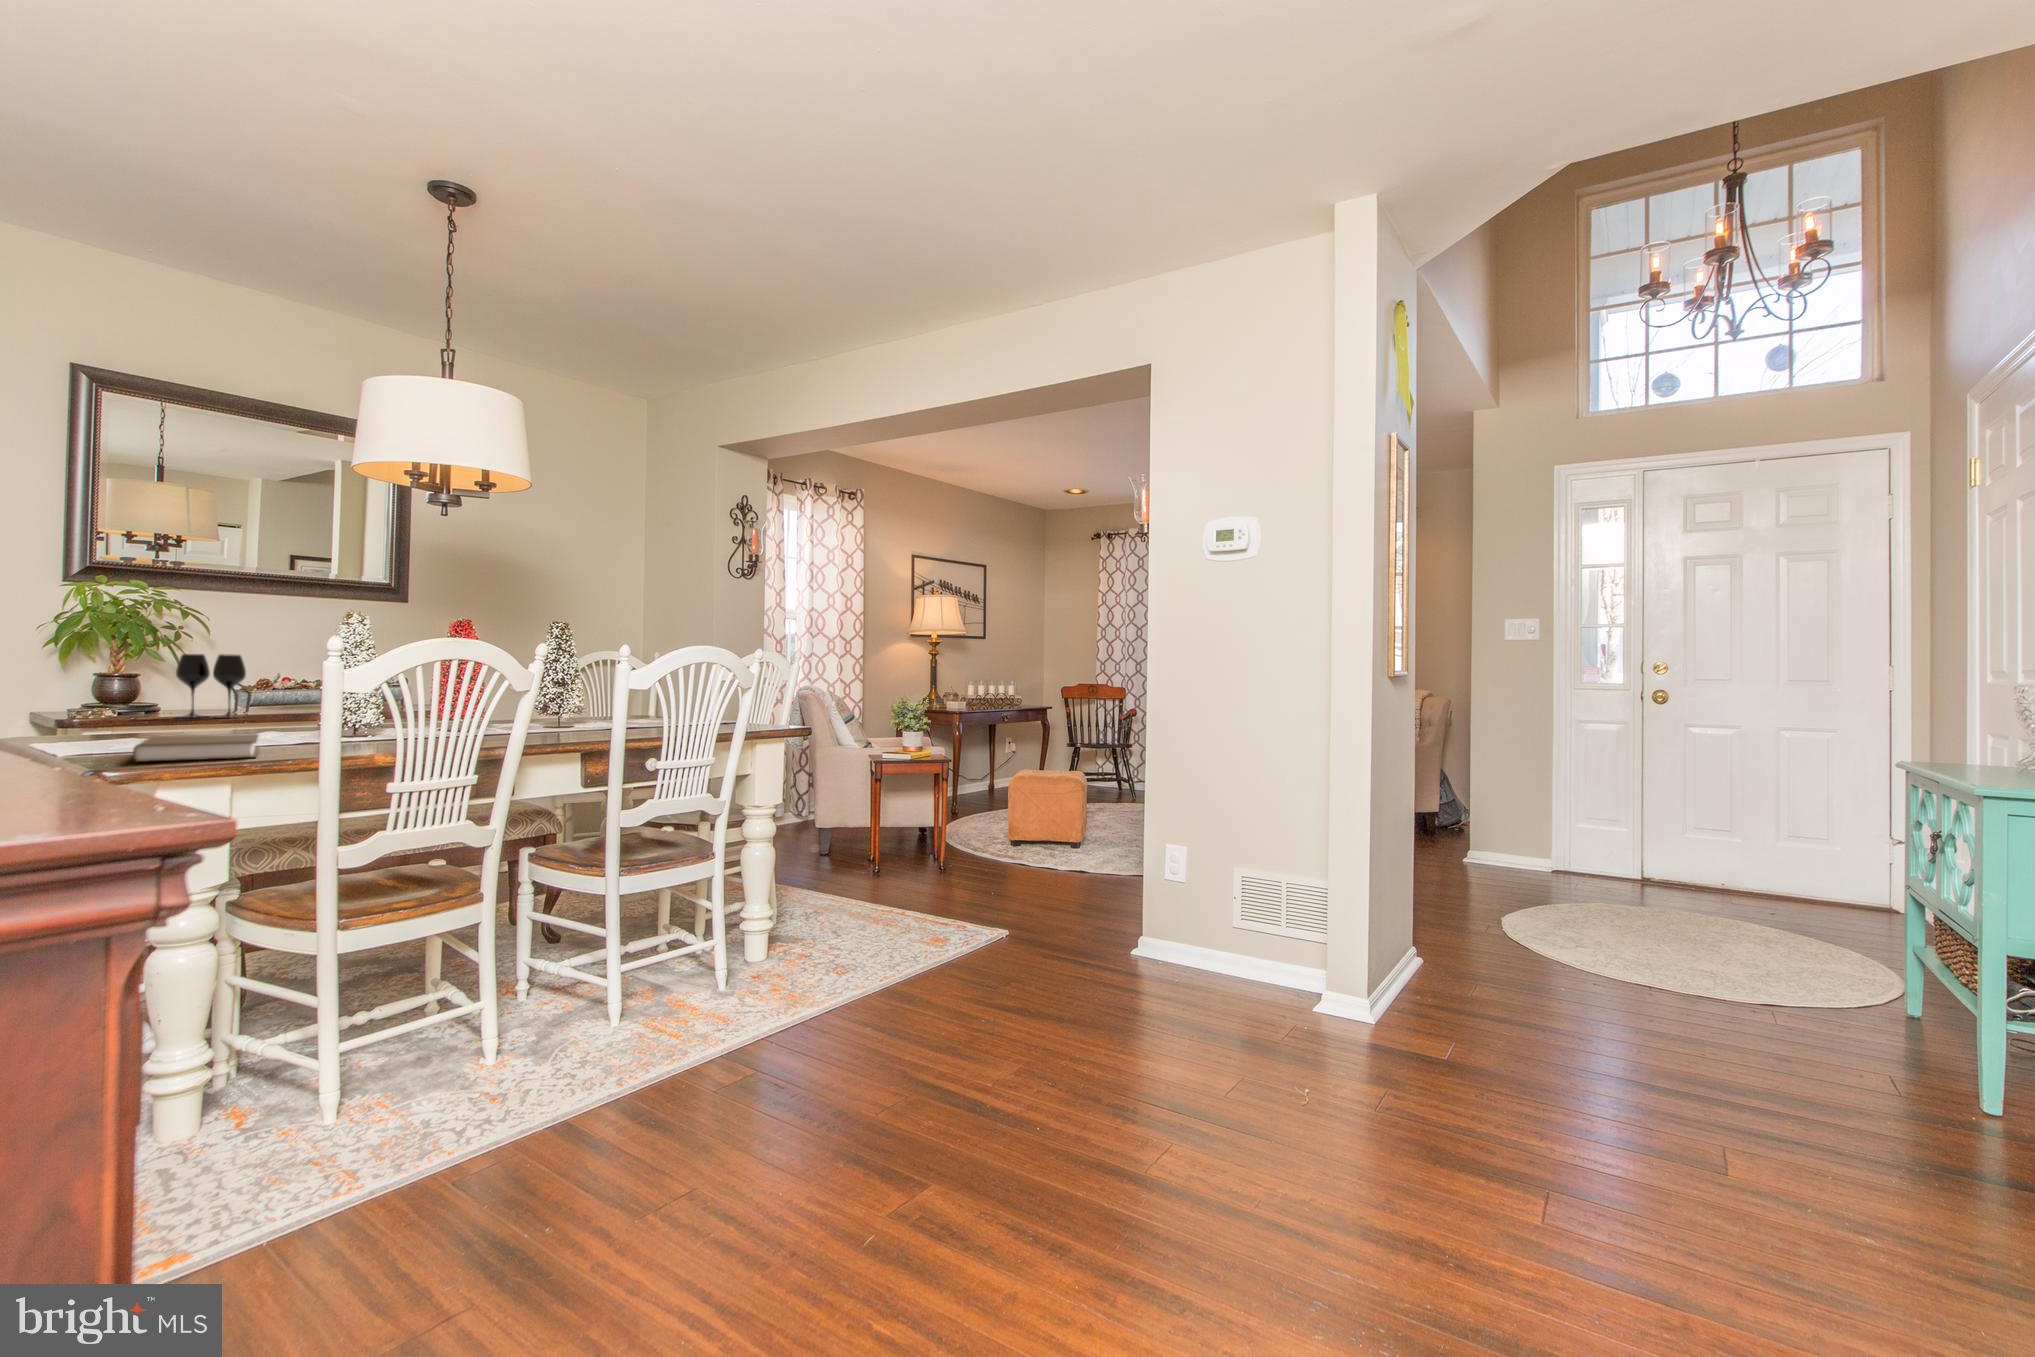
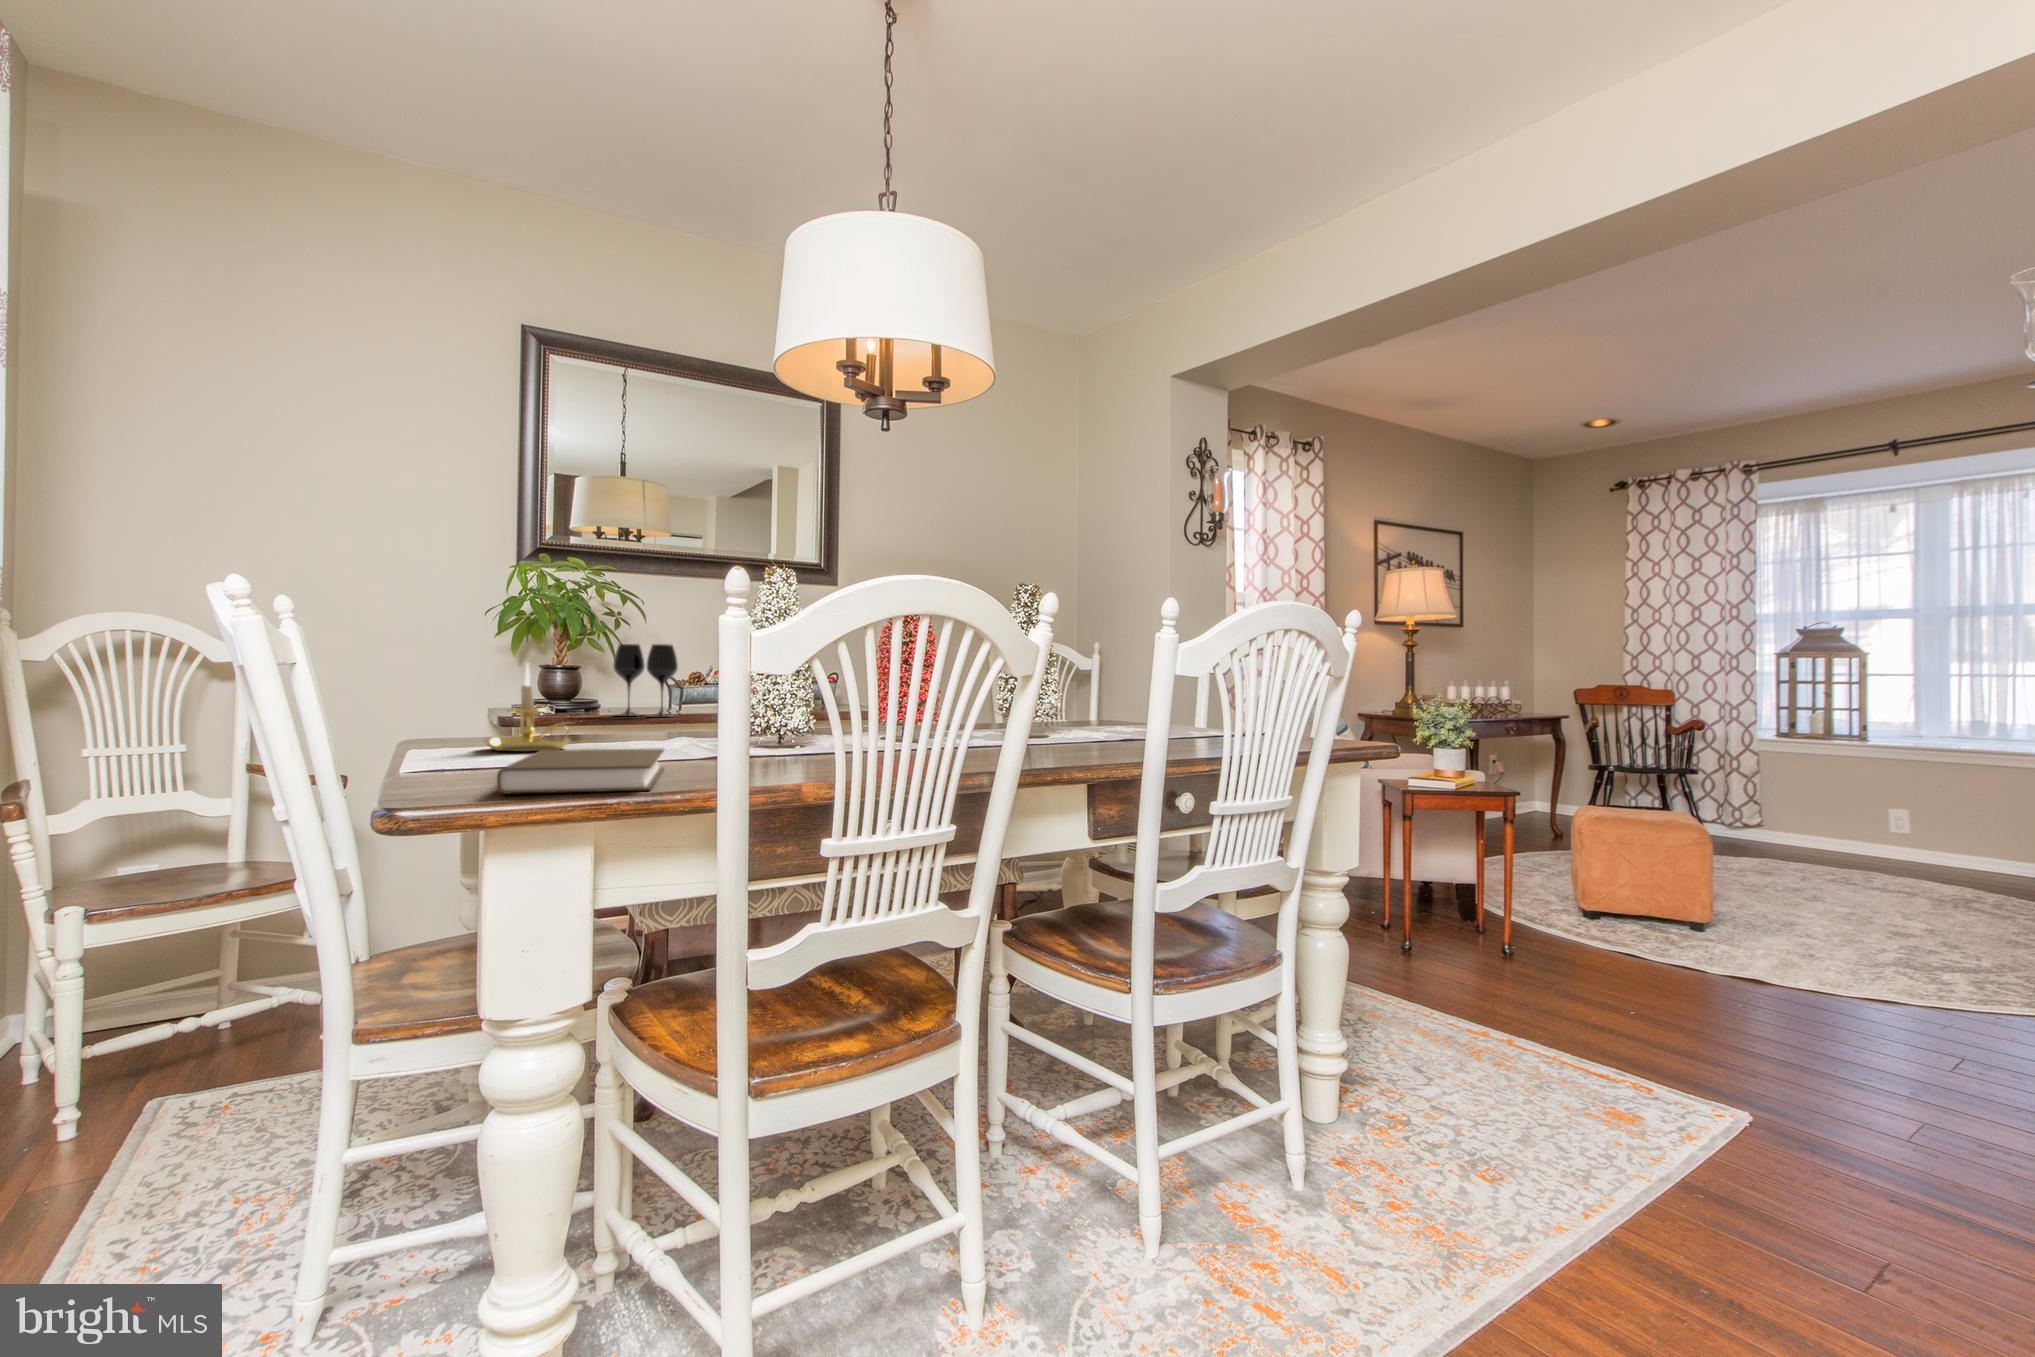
candle holder: none [73,672,166,742] -> present [484,664,572,751]

